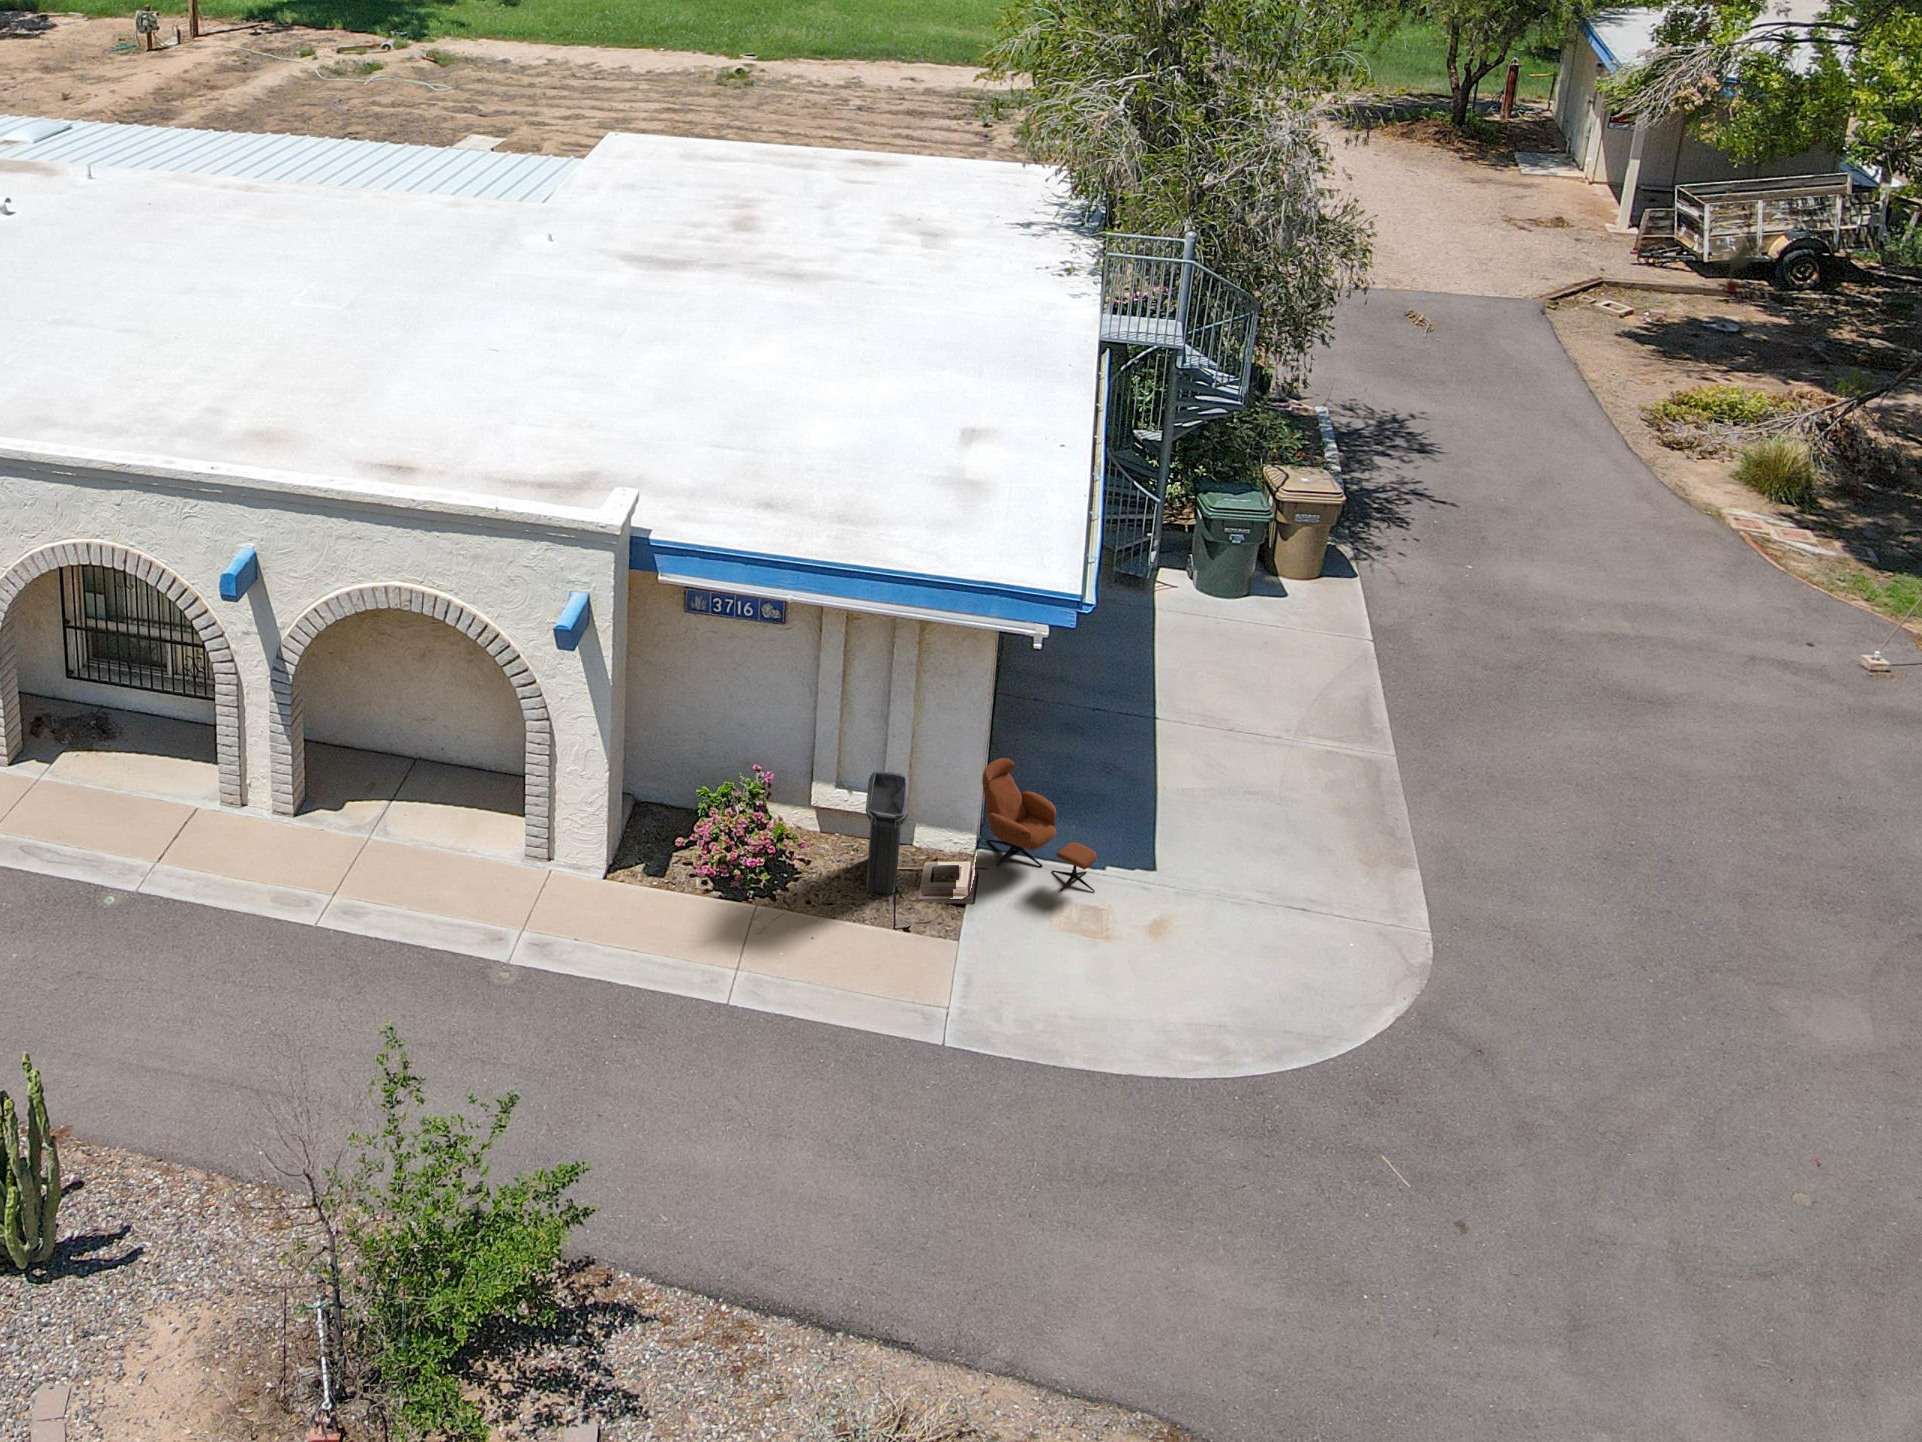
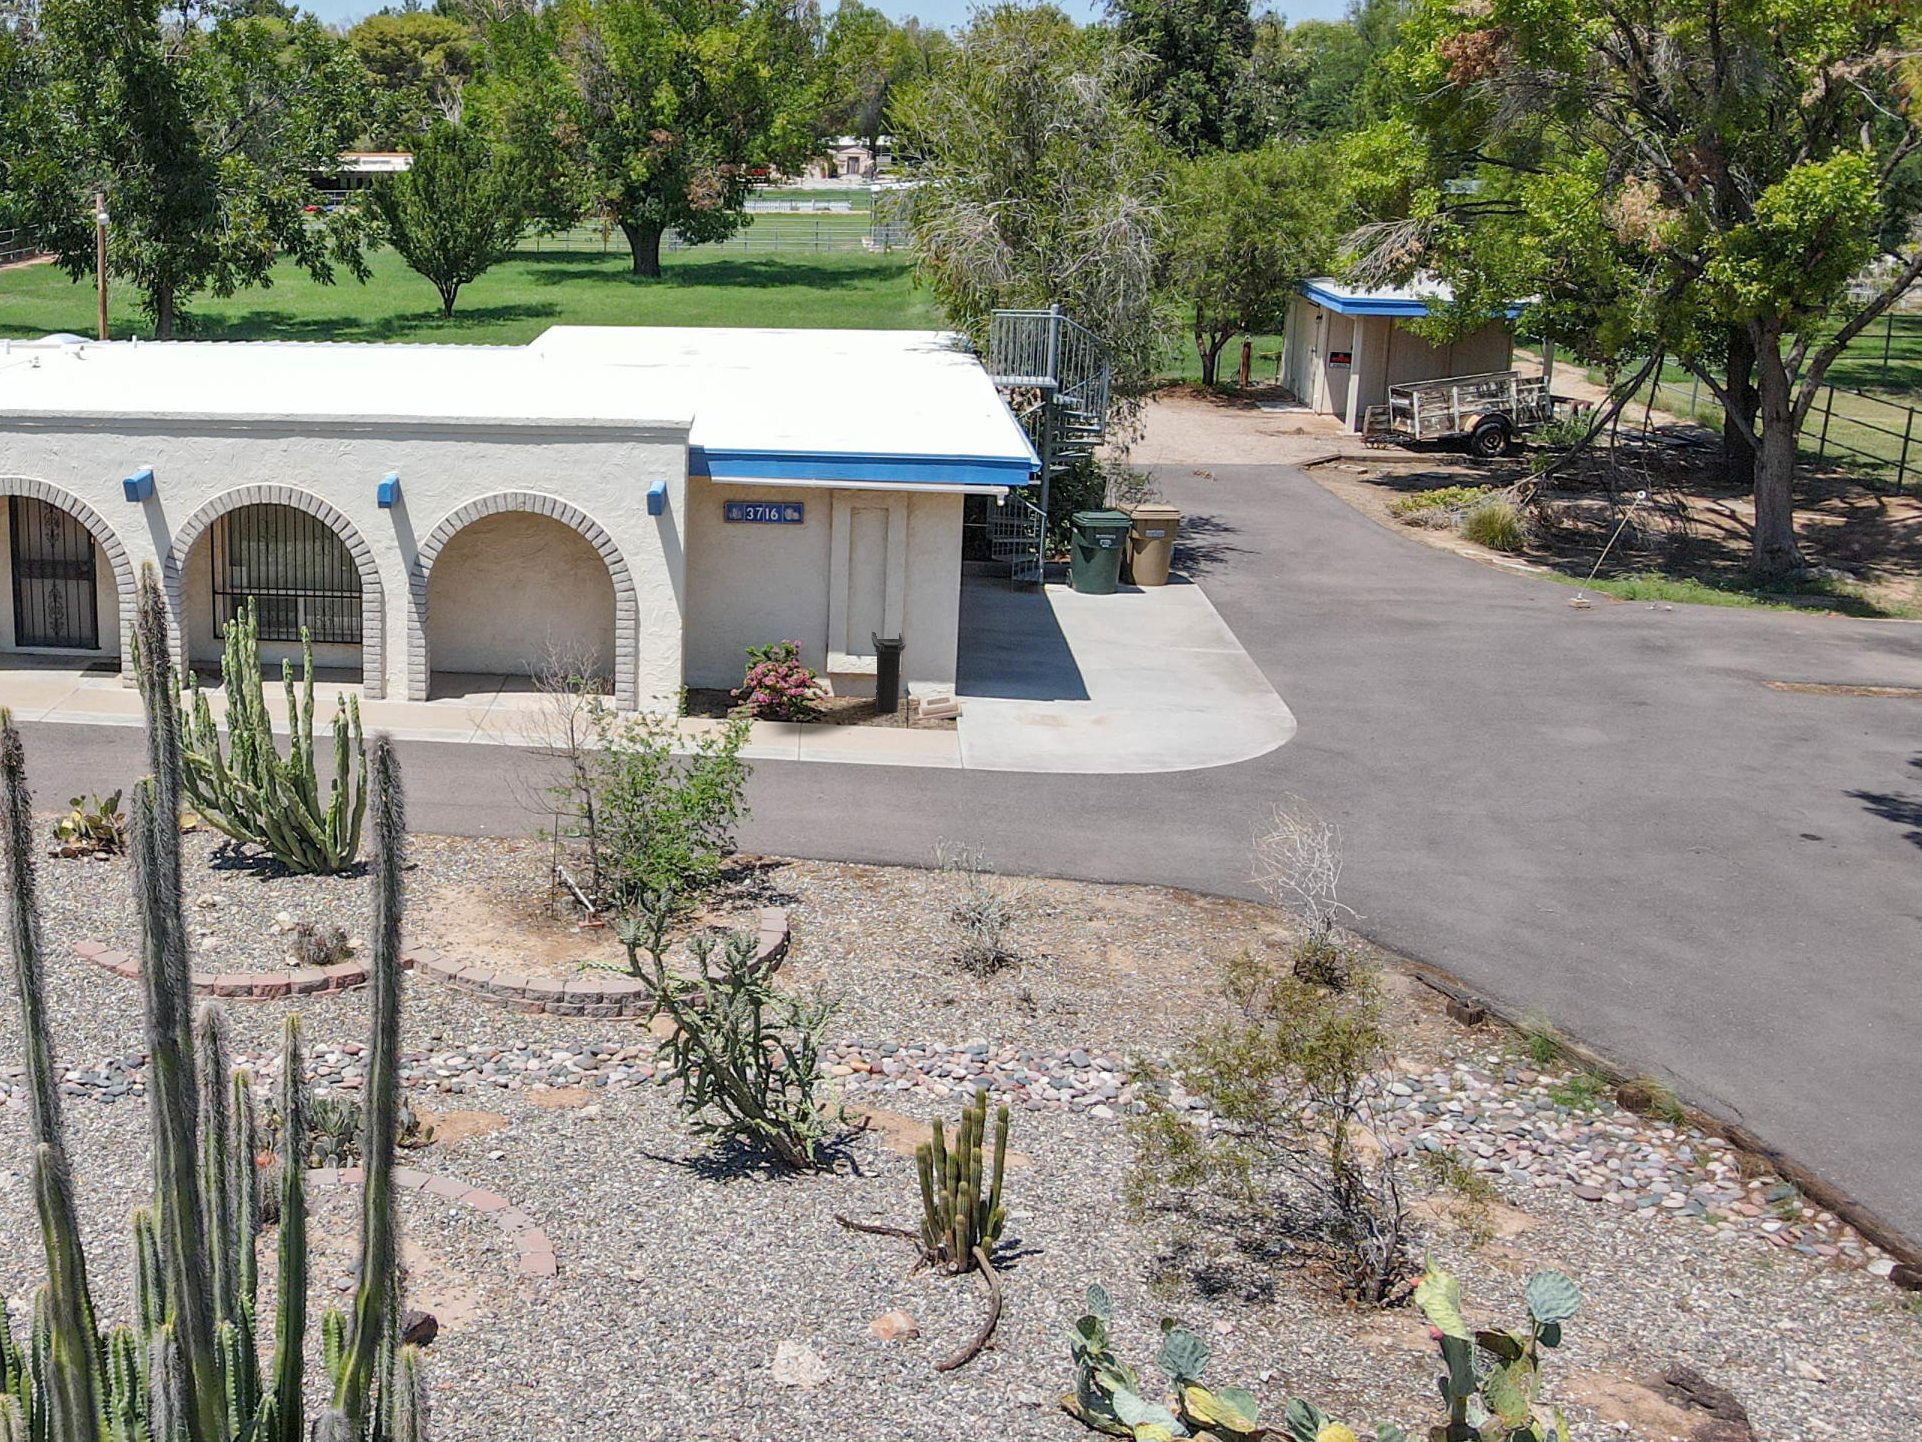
potted tree: present [1711,239,1765,293] -> none [1422,417,1463,464]
lounge chair: present [982,758,1097,892] -> none [953,624,1042,706]

